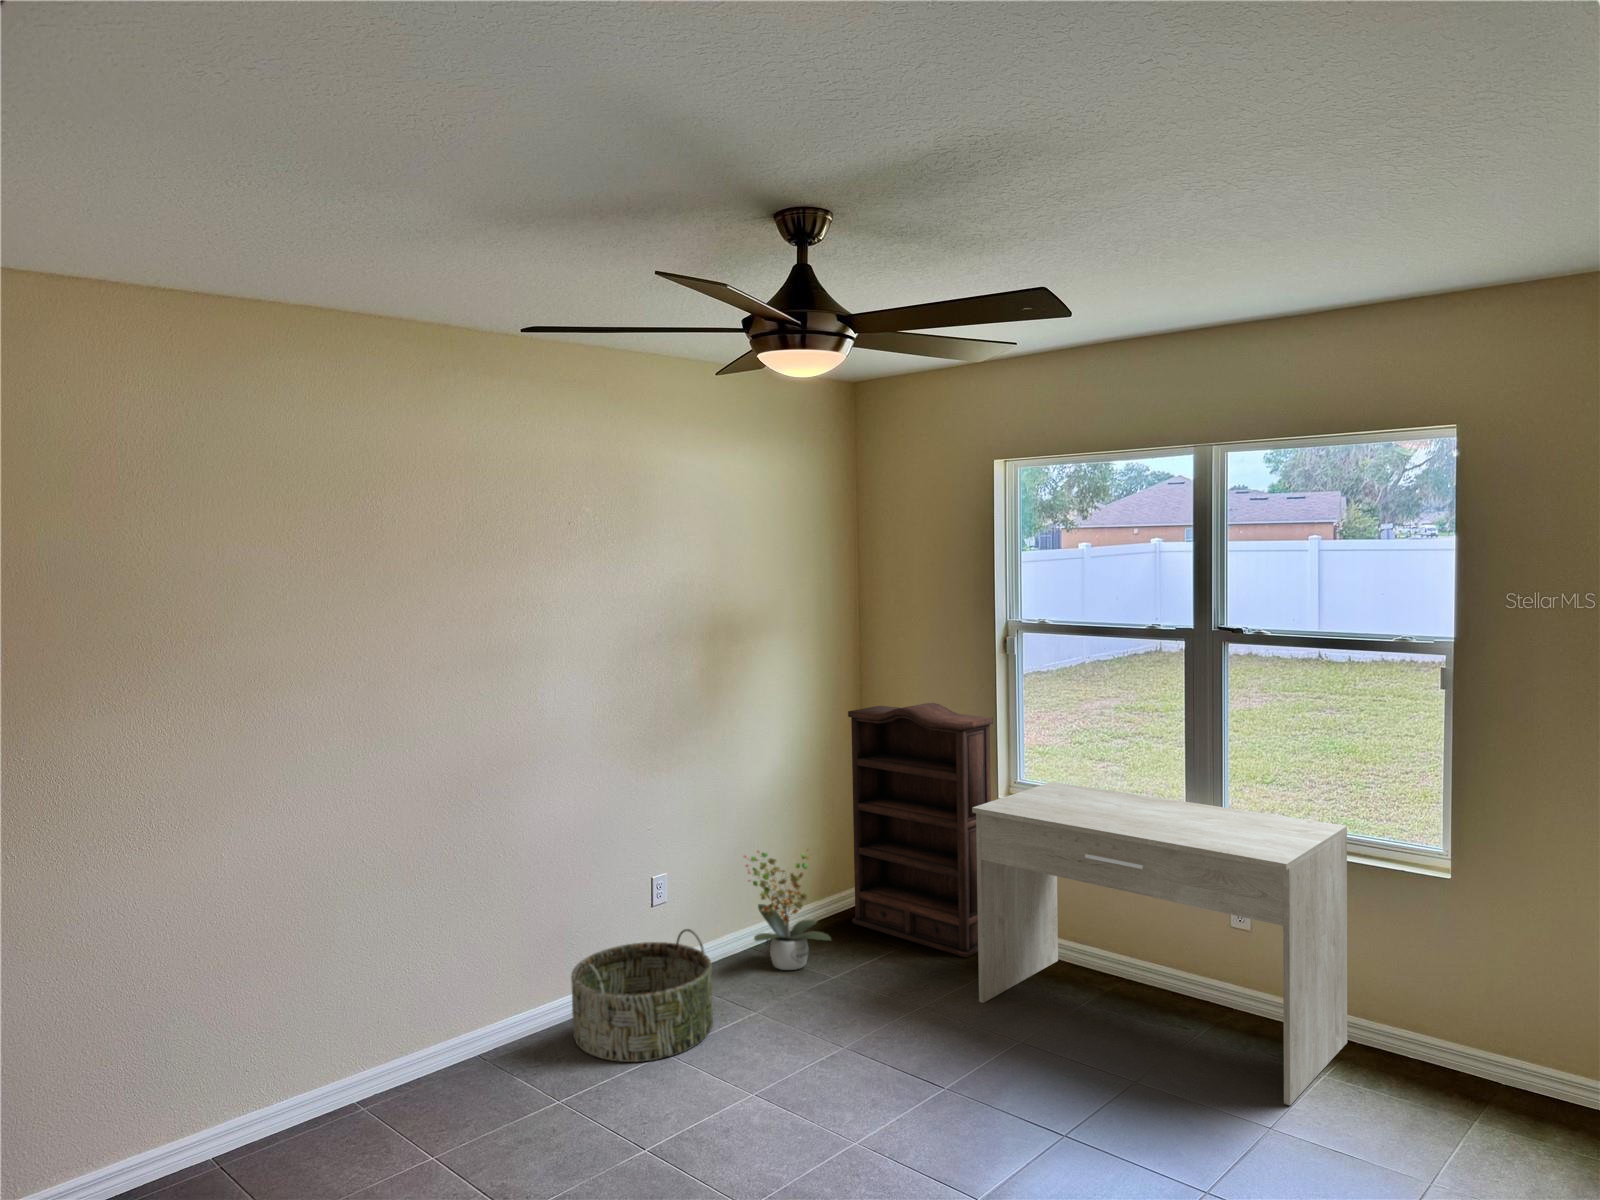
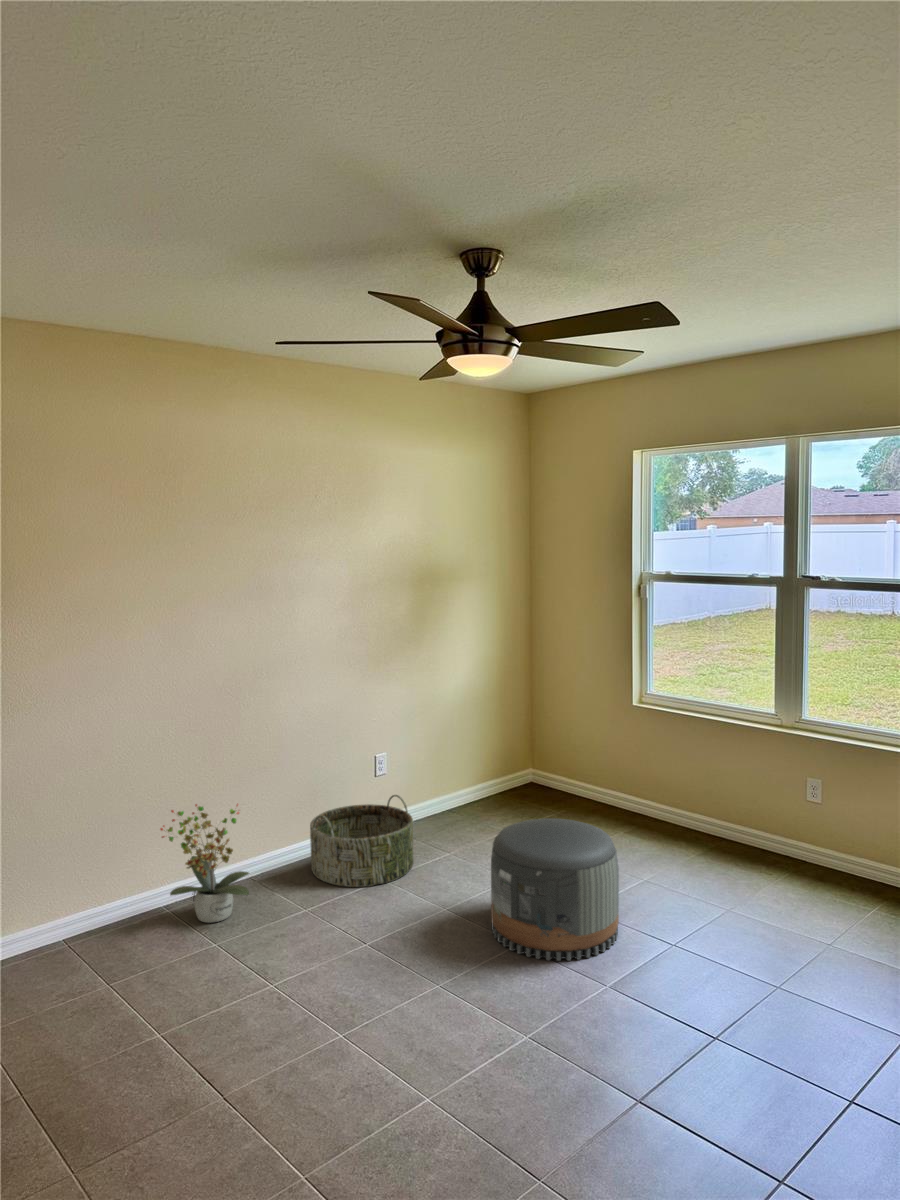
bookshelf: present [848,703,993,958] -> none [518,634,629,824]
desk: present [972,782,1347,1105] -> none [610,693,895,928]
potted plant: present [744,851,831,970] -> present [160,804,249,923]
pouf: none [820,964,993,1169] -> present [491,818,619,961]

